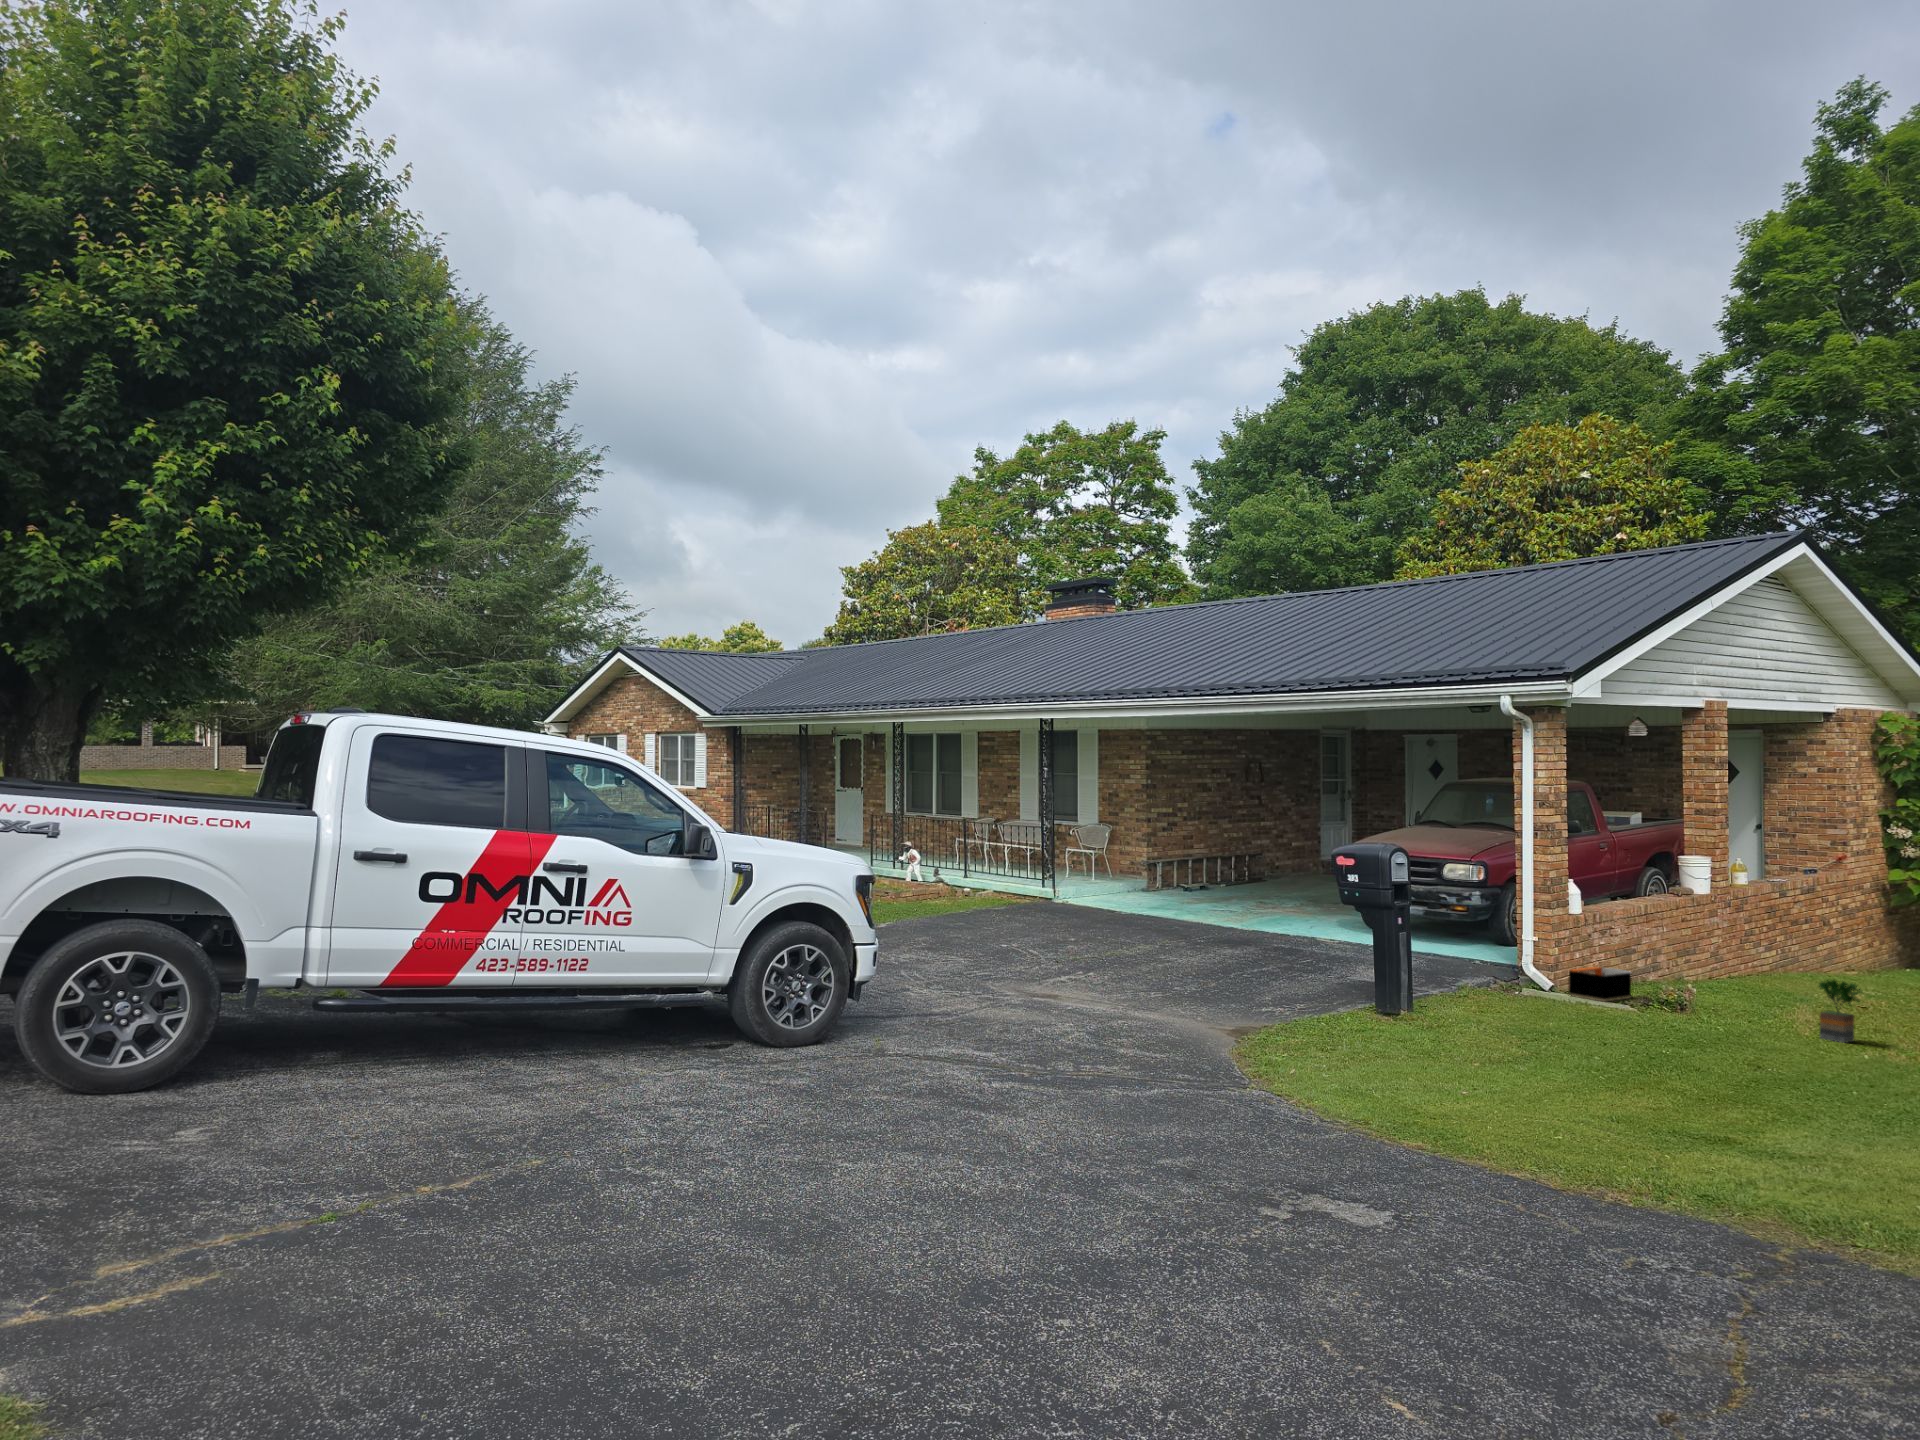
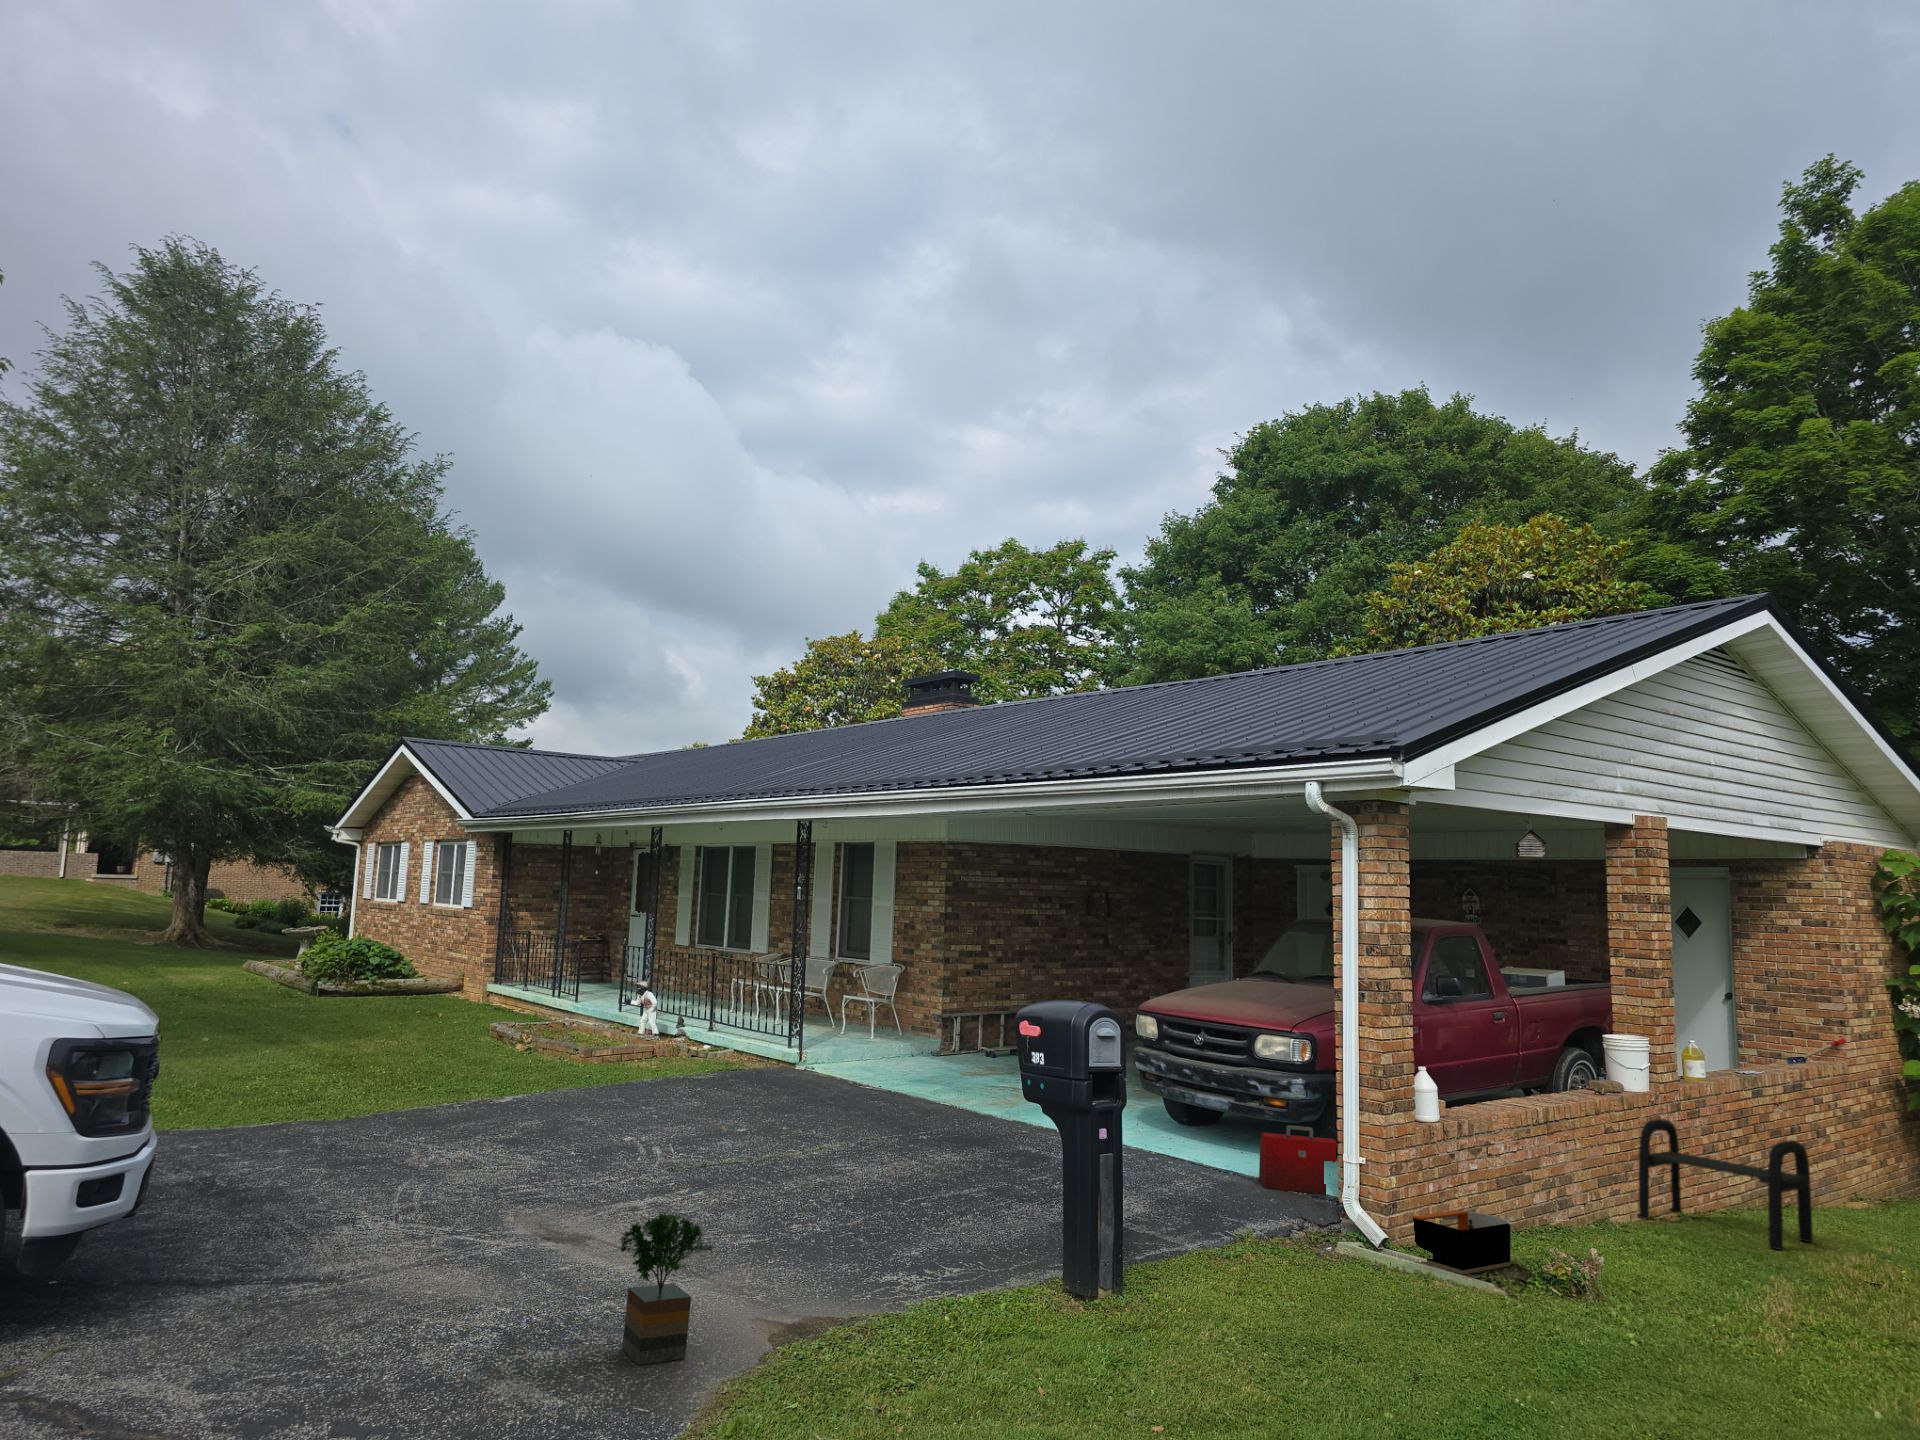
bench: none [1702,911,1821,990] -> present [1637,1119,1813,1250]
toolbox: none [1441,924,1501,968] -> present [1259,1125,1337,1194]
potted tree: present [1819,980,1861,1043] -> present [620,1213,714,1365]

